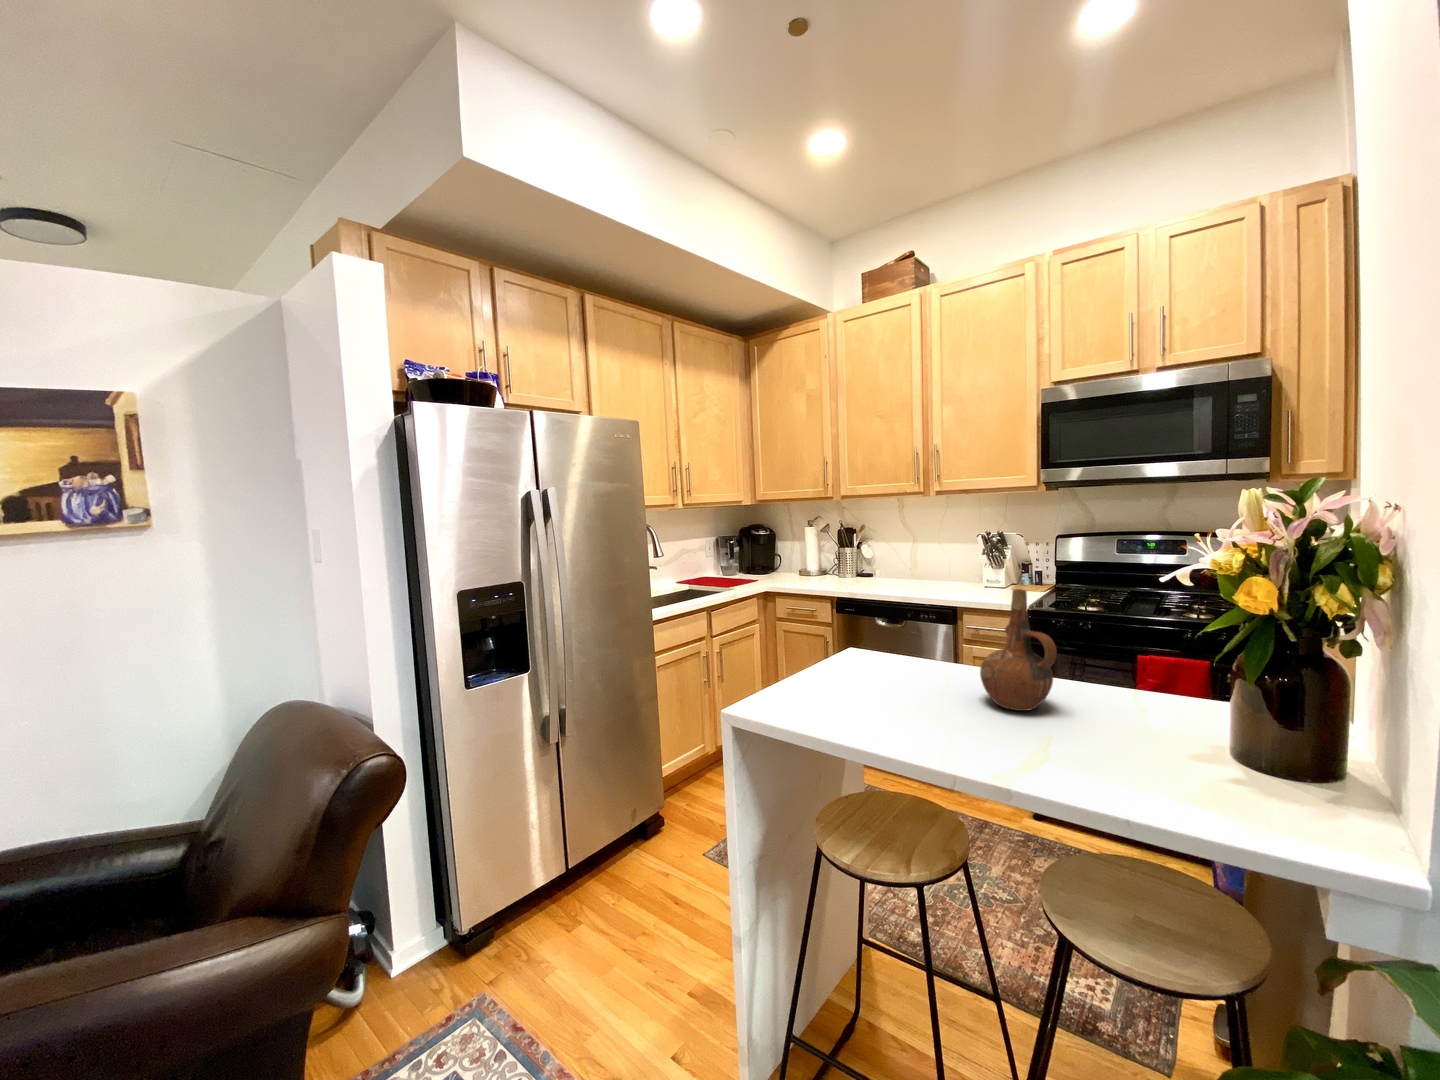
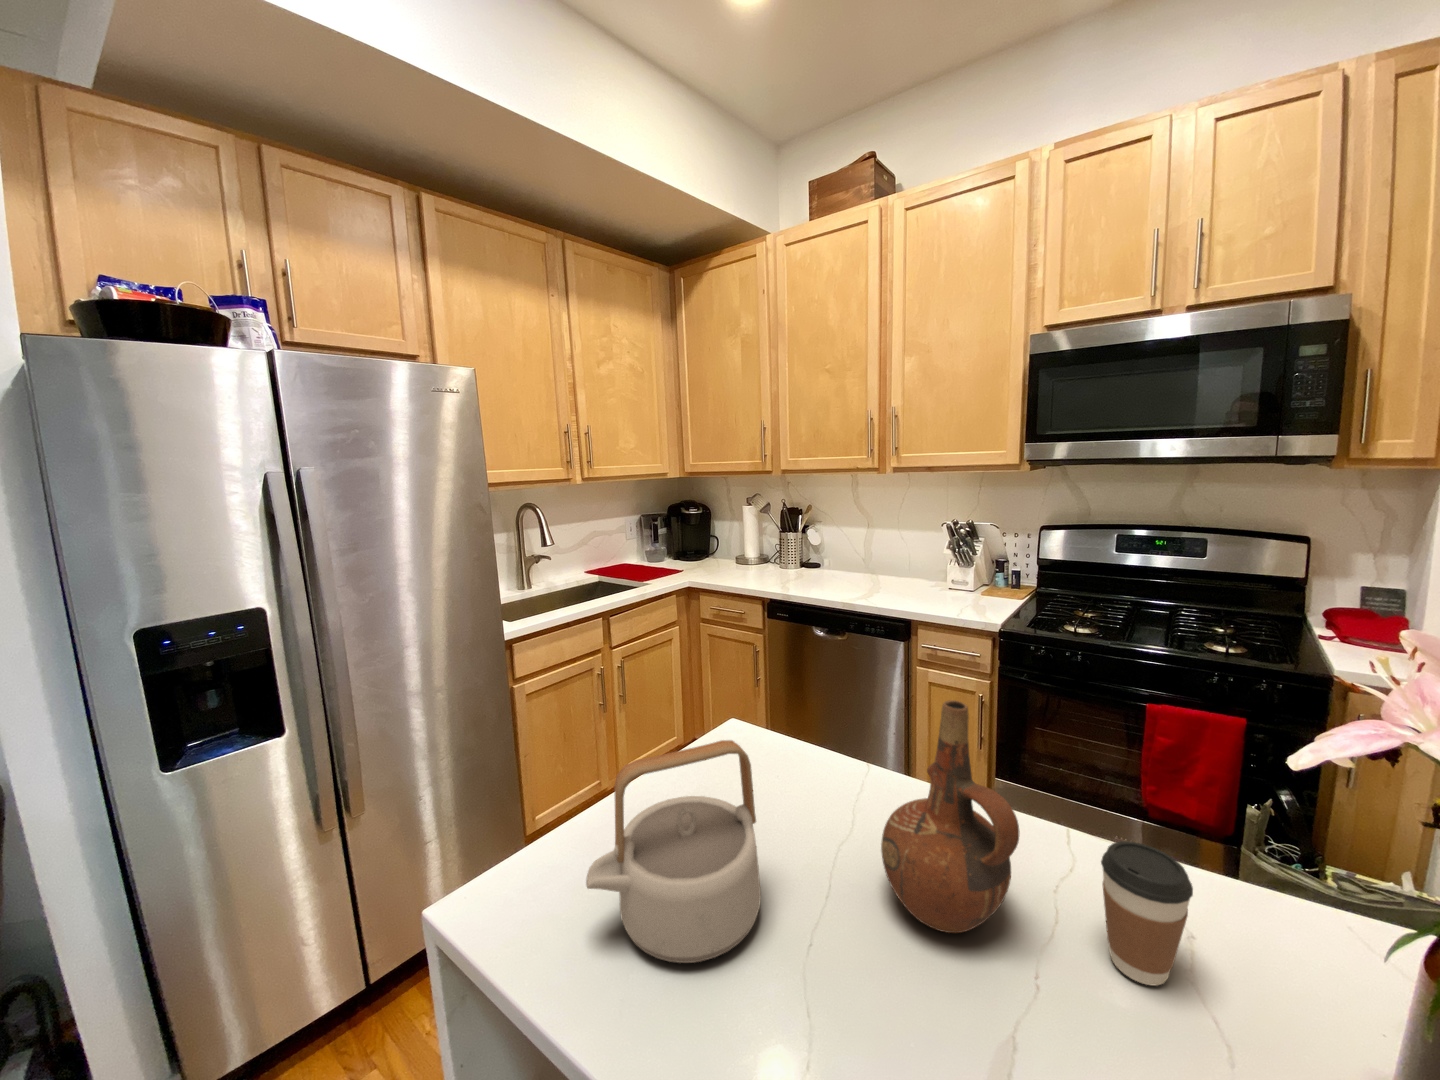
teapot: none [829,616,918,721] -> present [586,740,761,963]
coffee cup: none [1099,655,1145,721] -> present [1101,841,1193,985]

